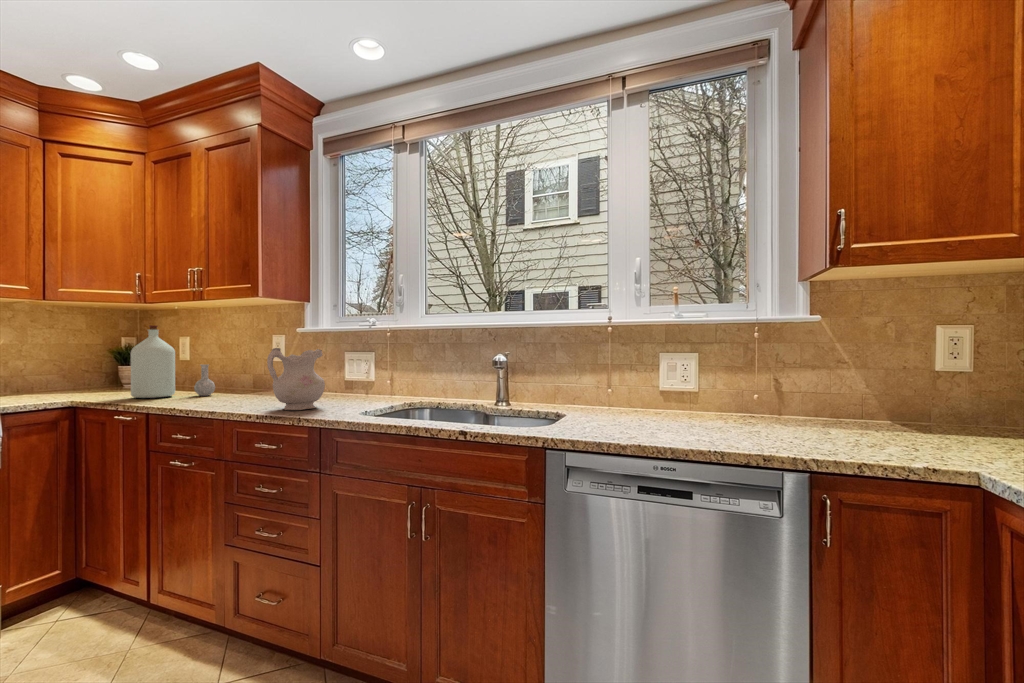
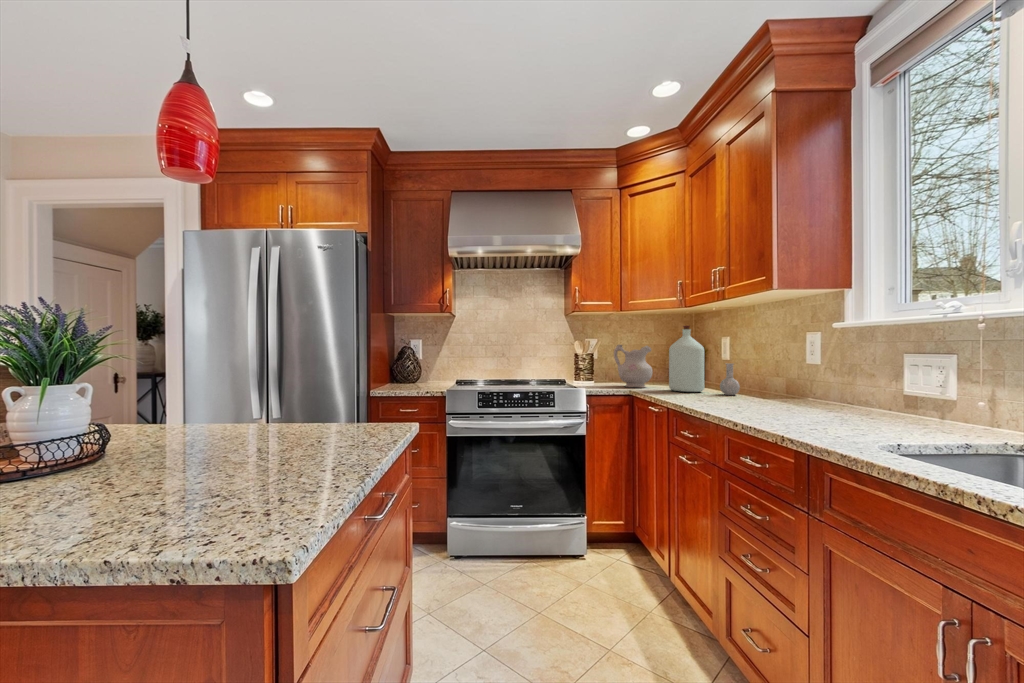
ceramic pitcher: present [267,348,325,410] -> present [614,345,652,388]

